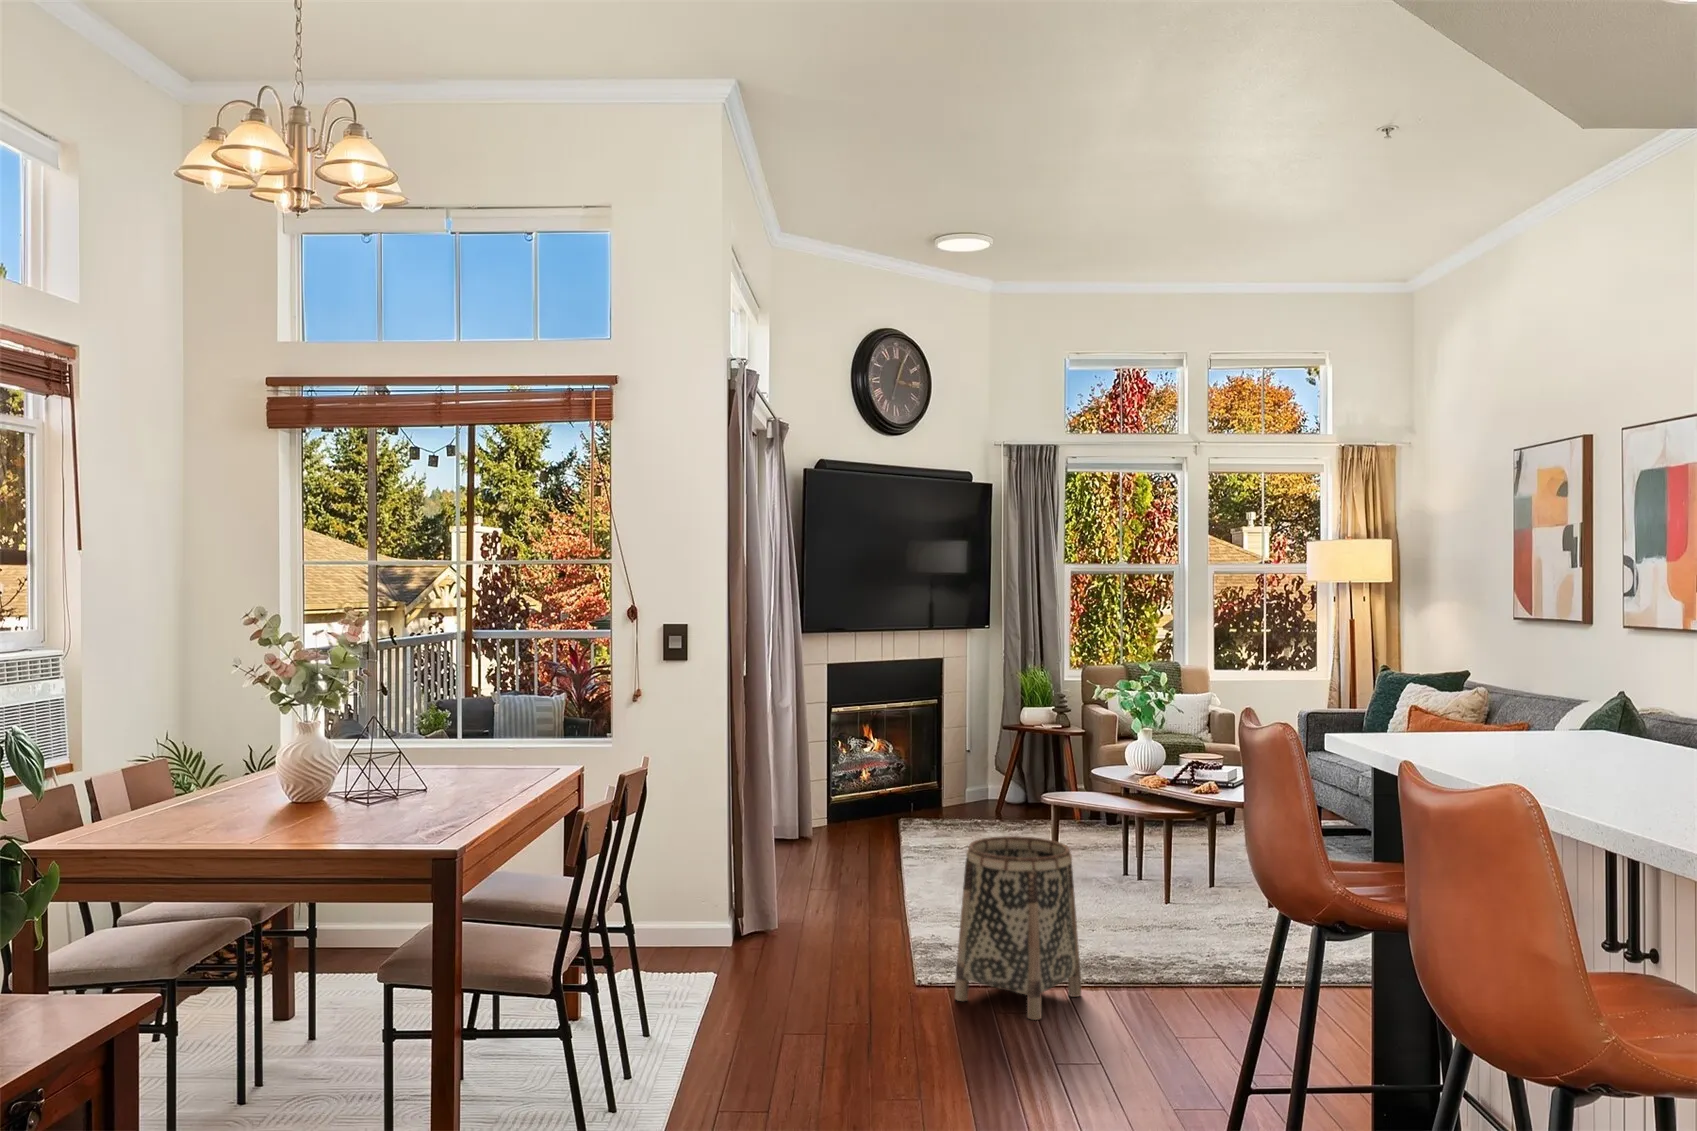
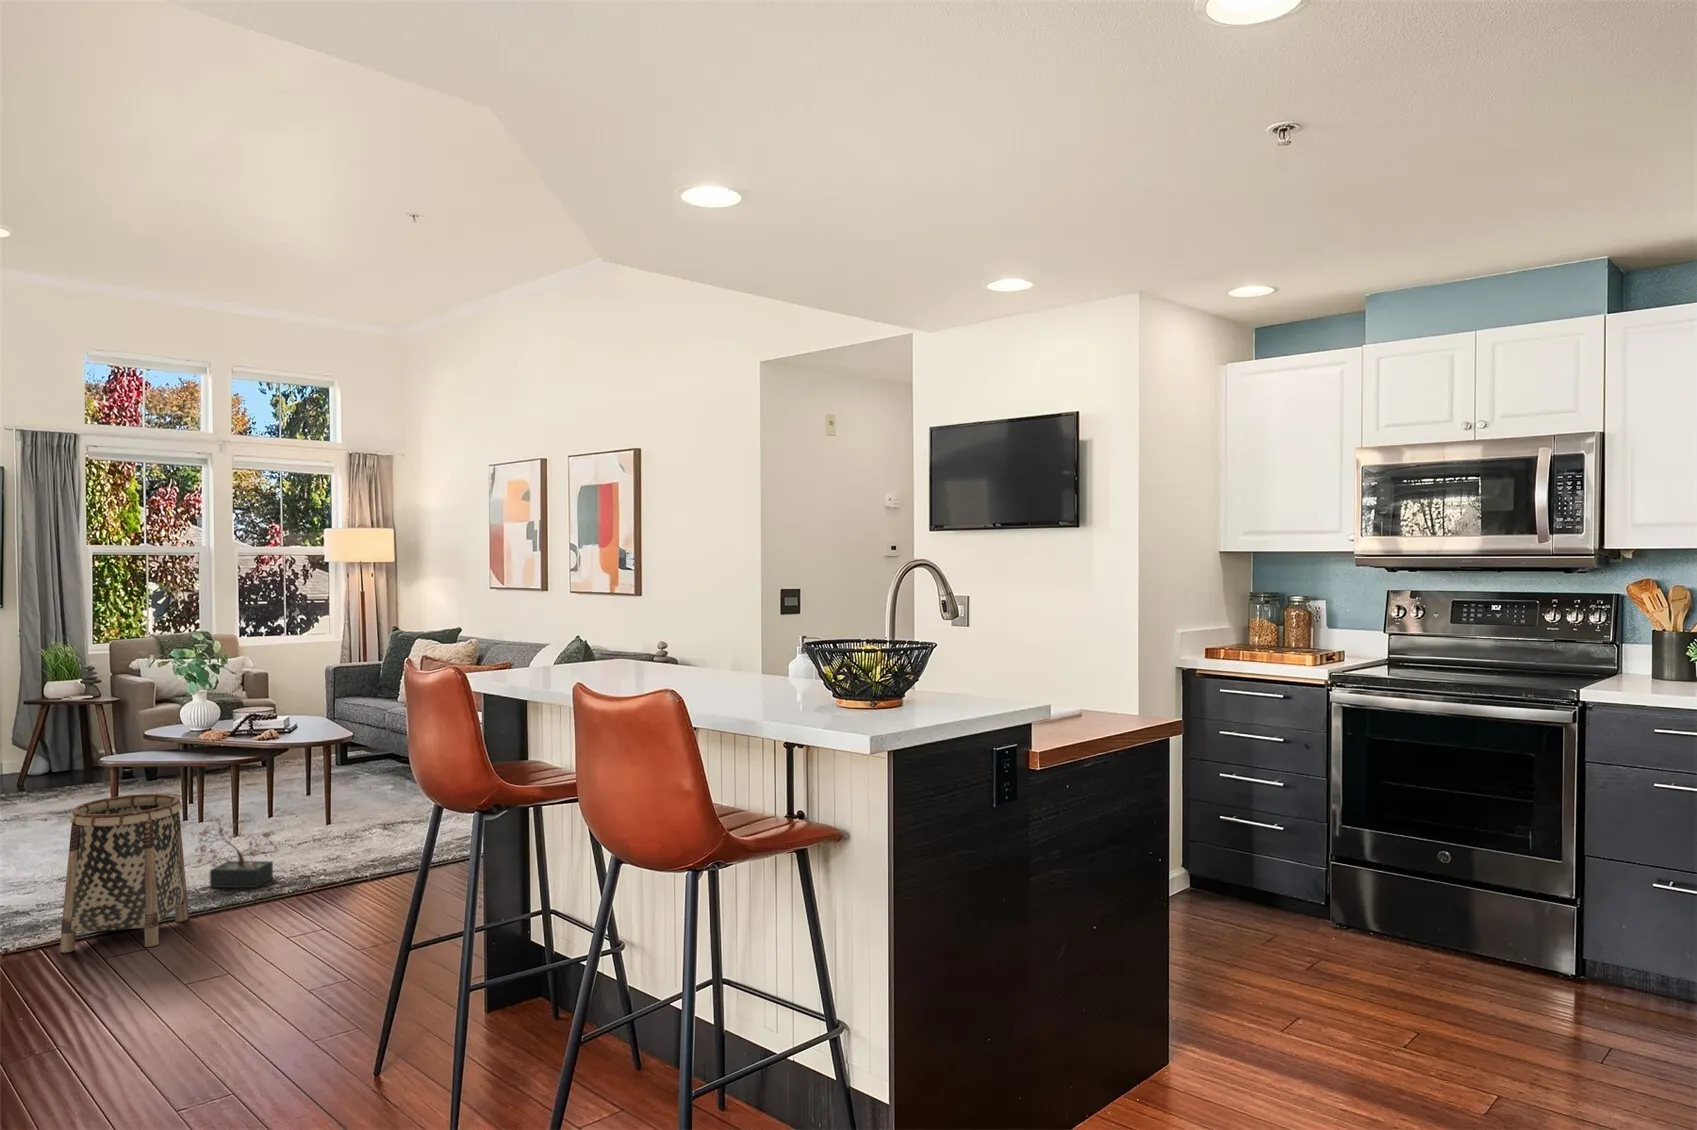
decorative plant: none [1099,877,1198,976] -> present [193,815,280,888]

